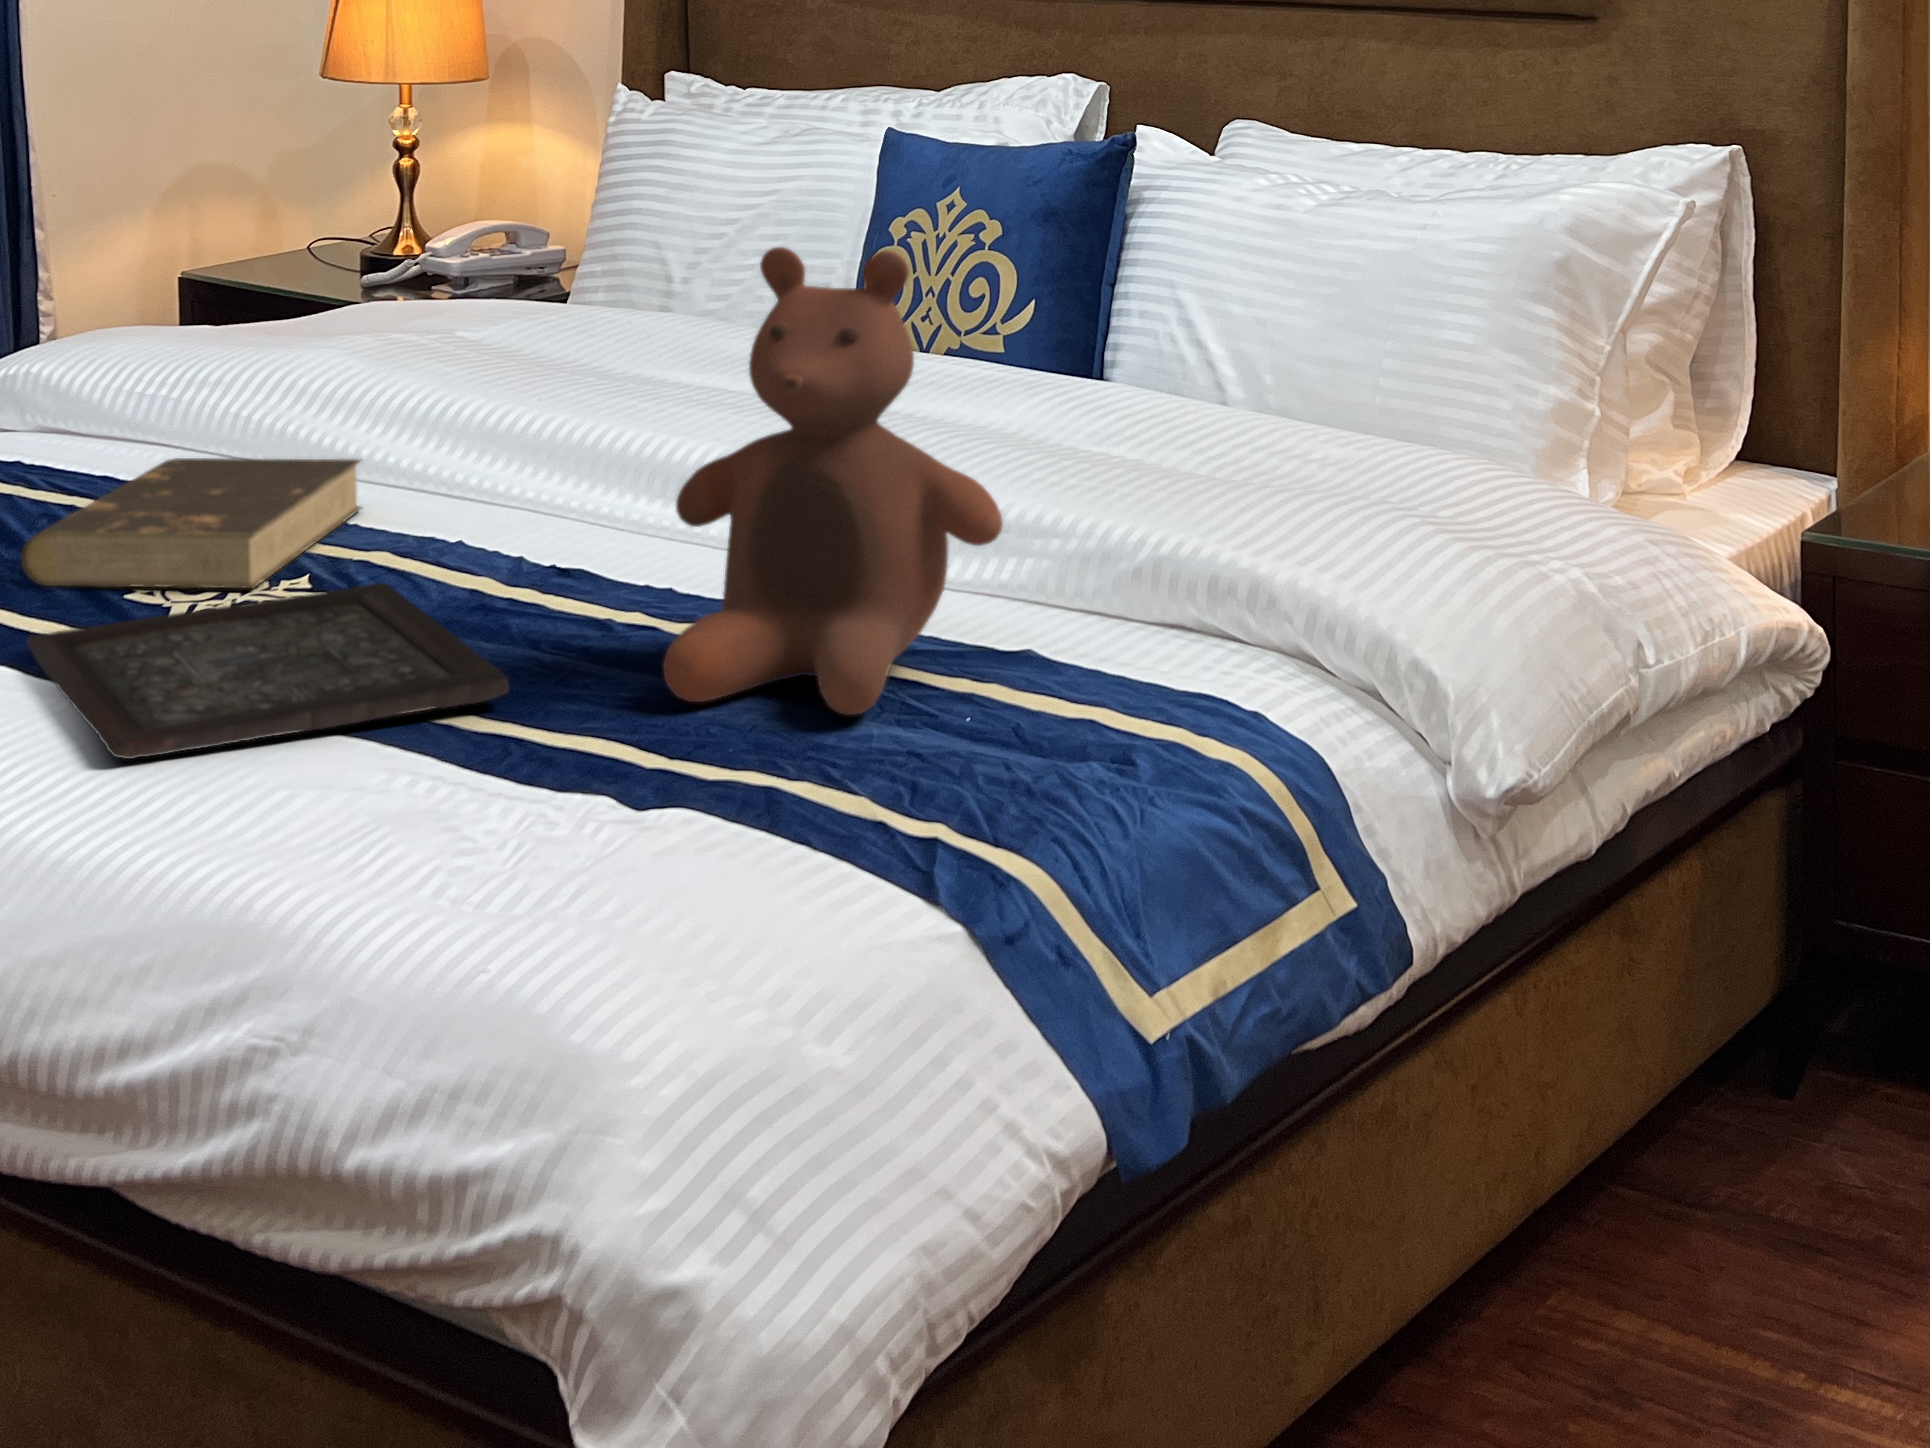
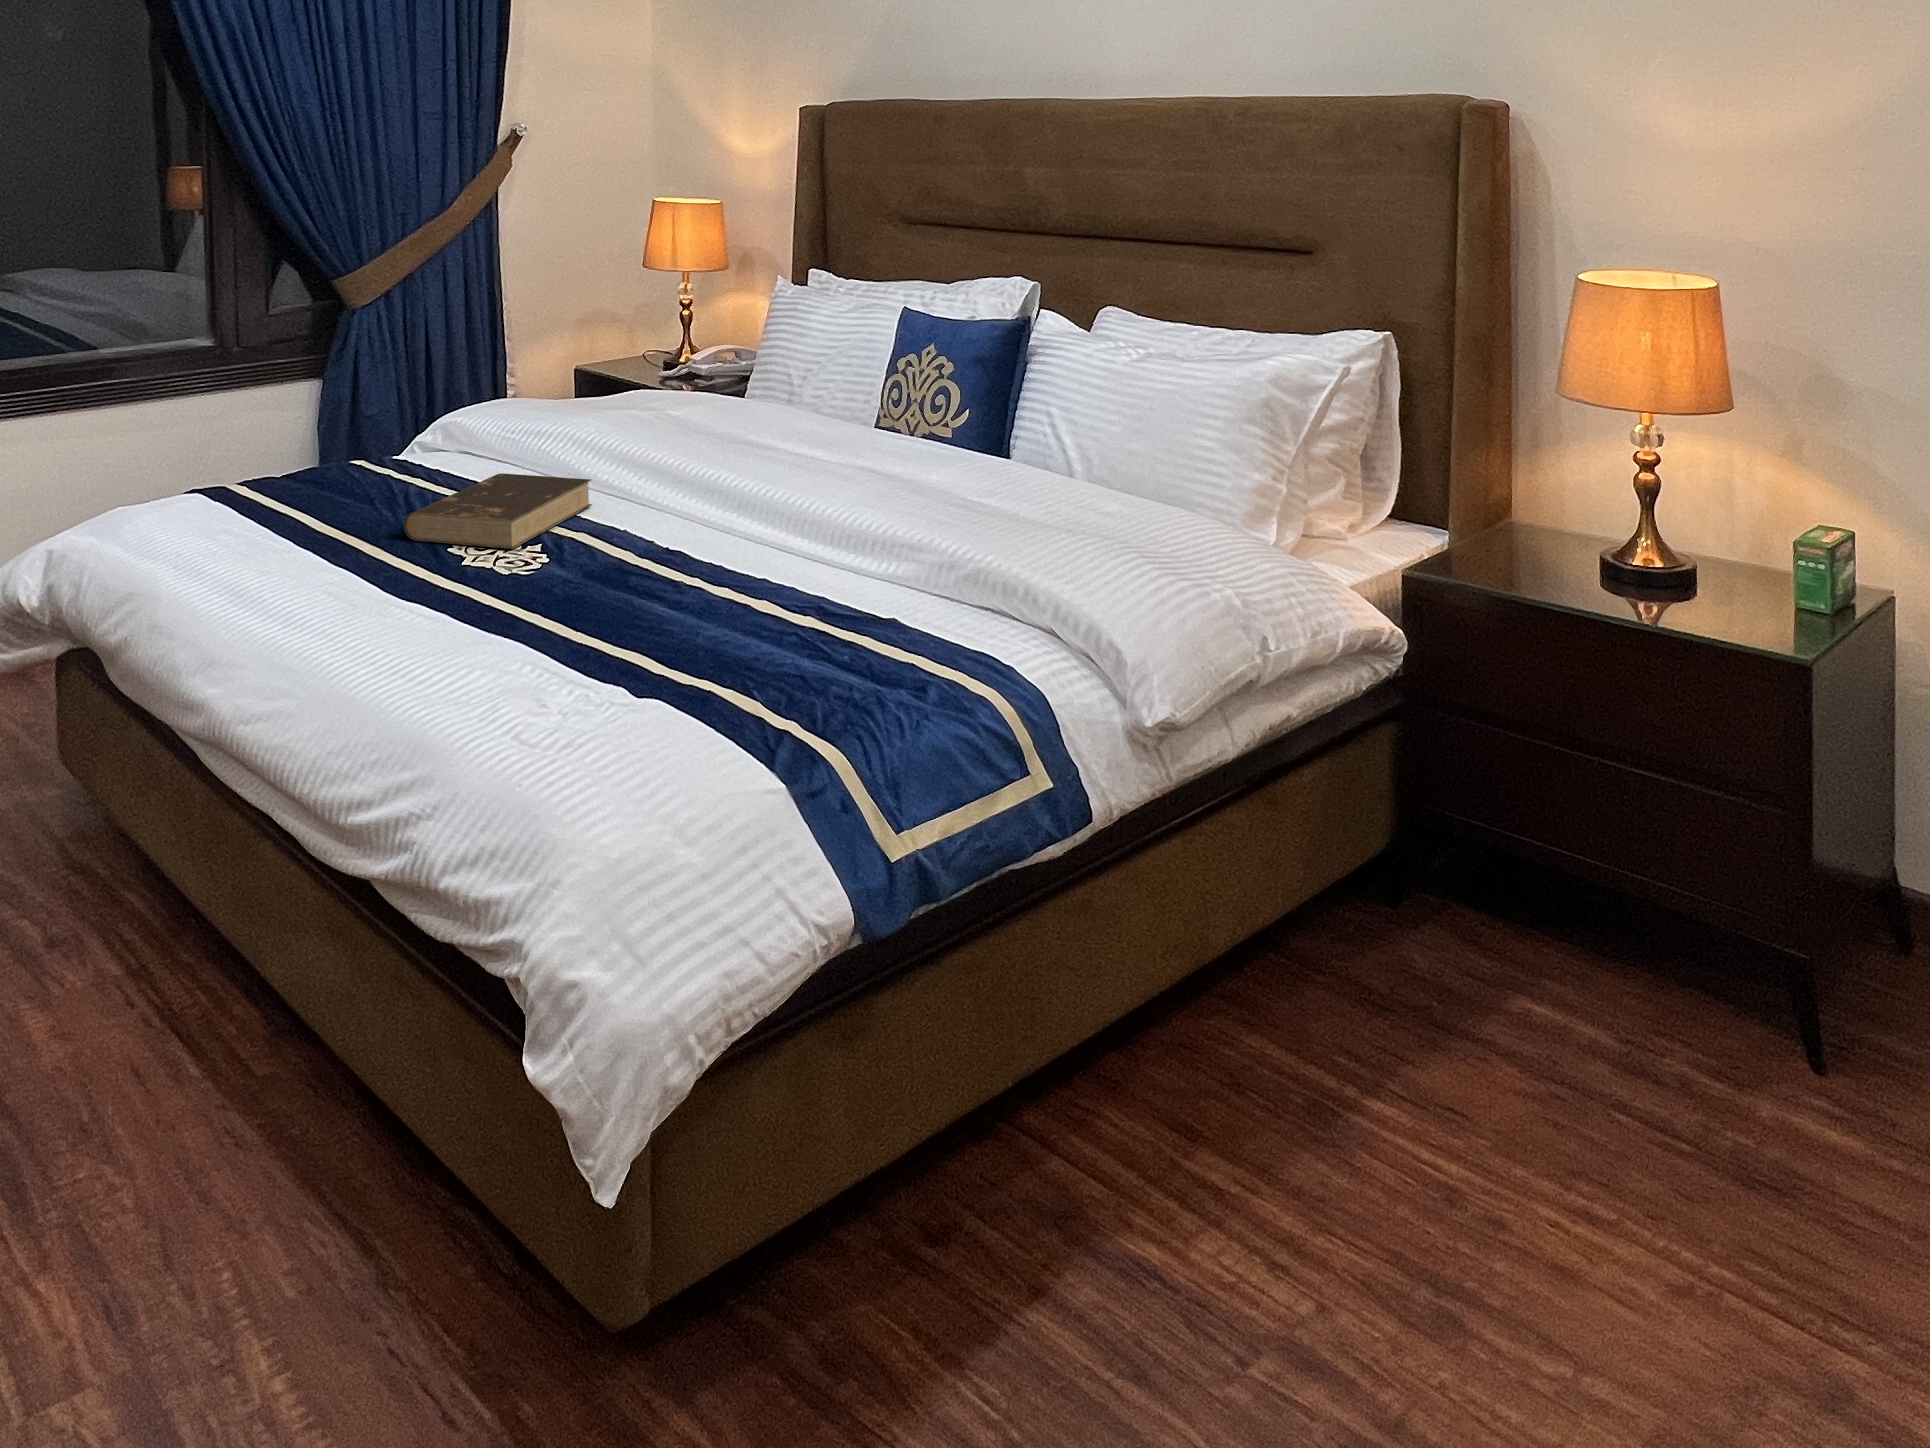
stuffed bear: present [664,247,1003,715] -> none [684,383,876,649]
tray: present [27,583,508,759] -> none [384,551,604,644]

